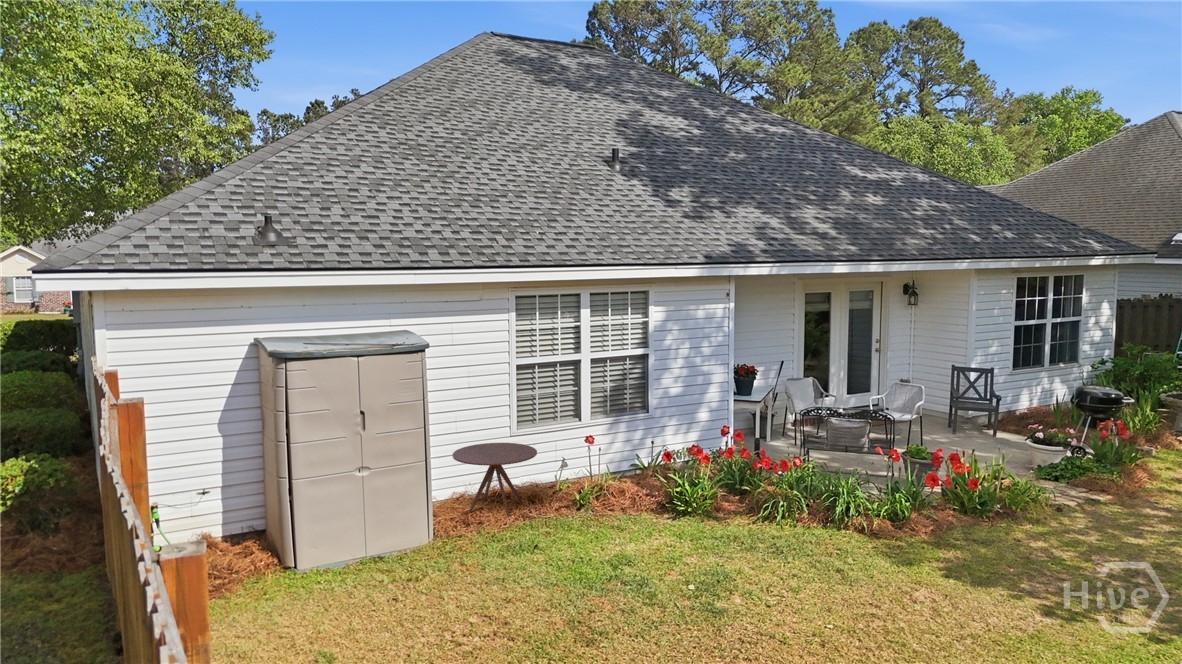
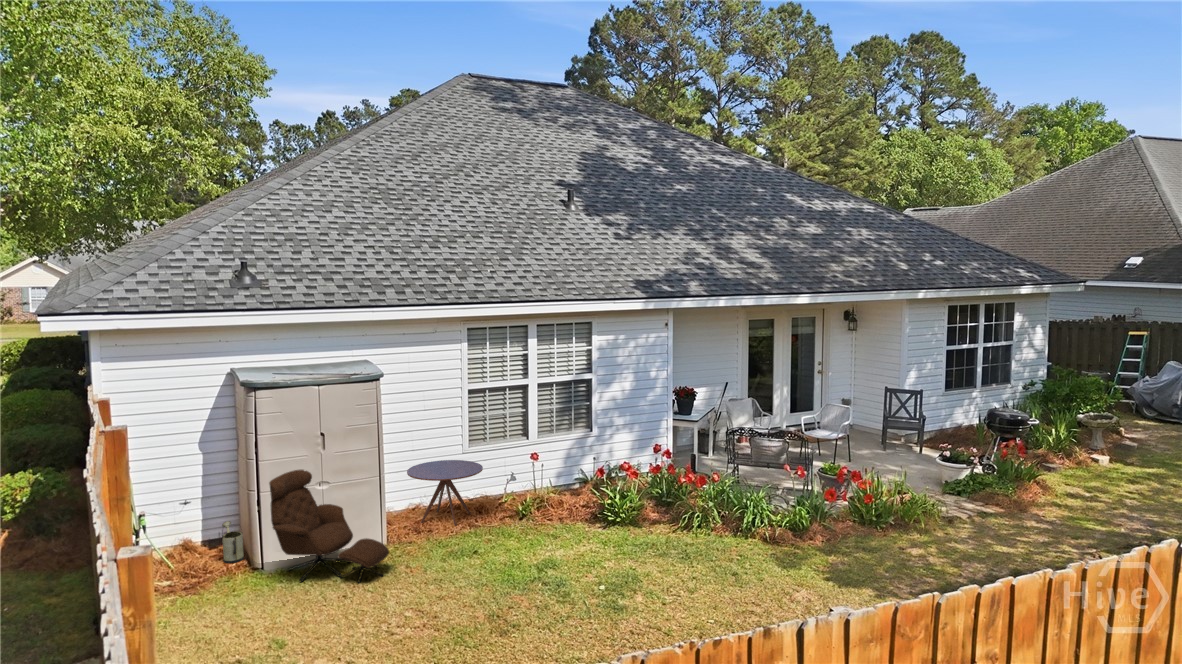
lounge chair: none [306,453,445,585] -> present [269,470,389,583]
watering can: none [247,512,273,561] -> present [222,521,244,563]

